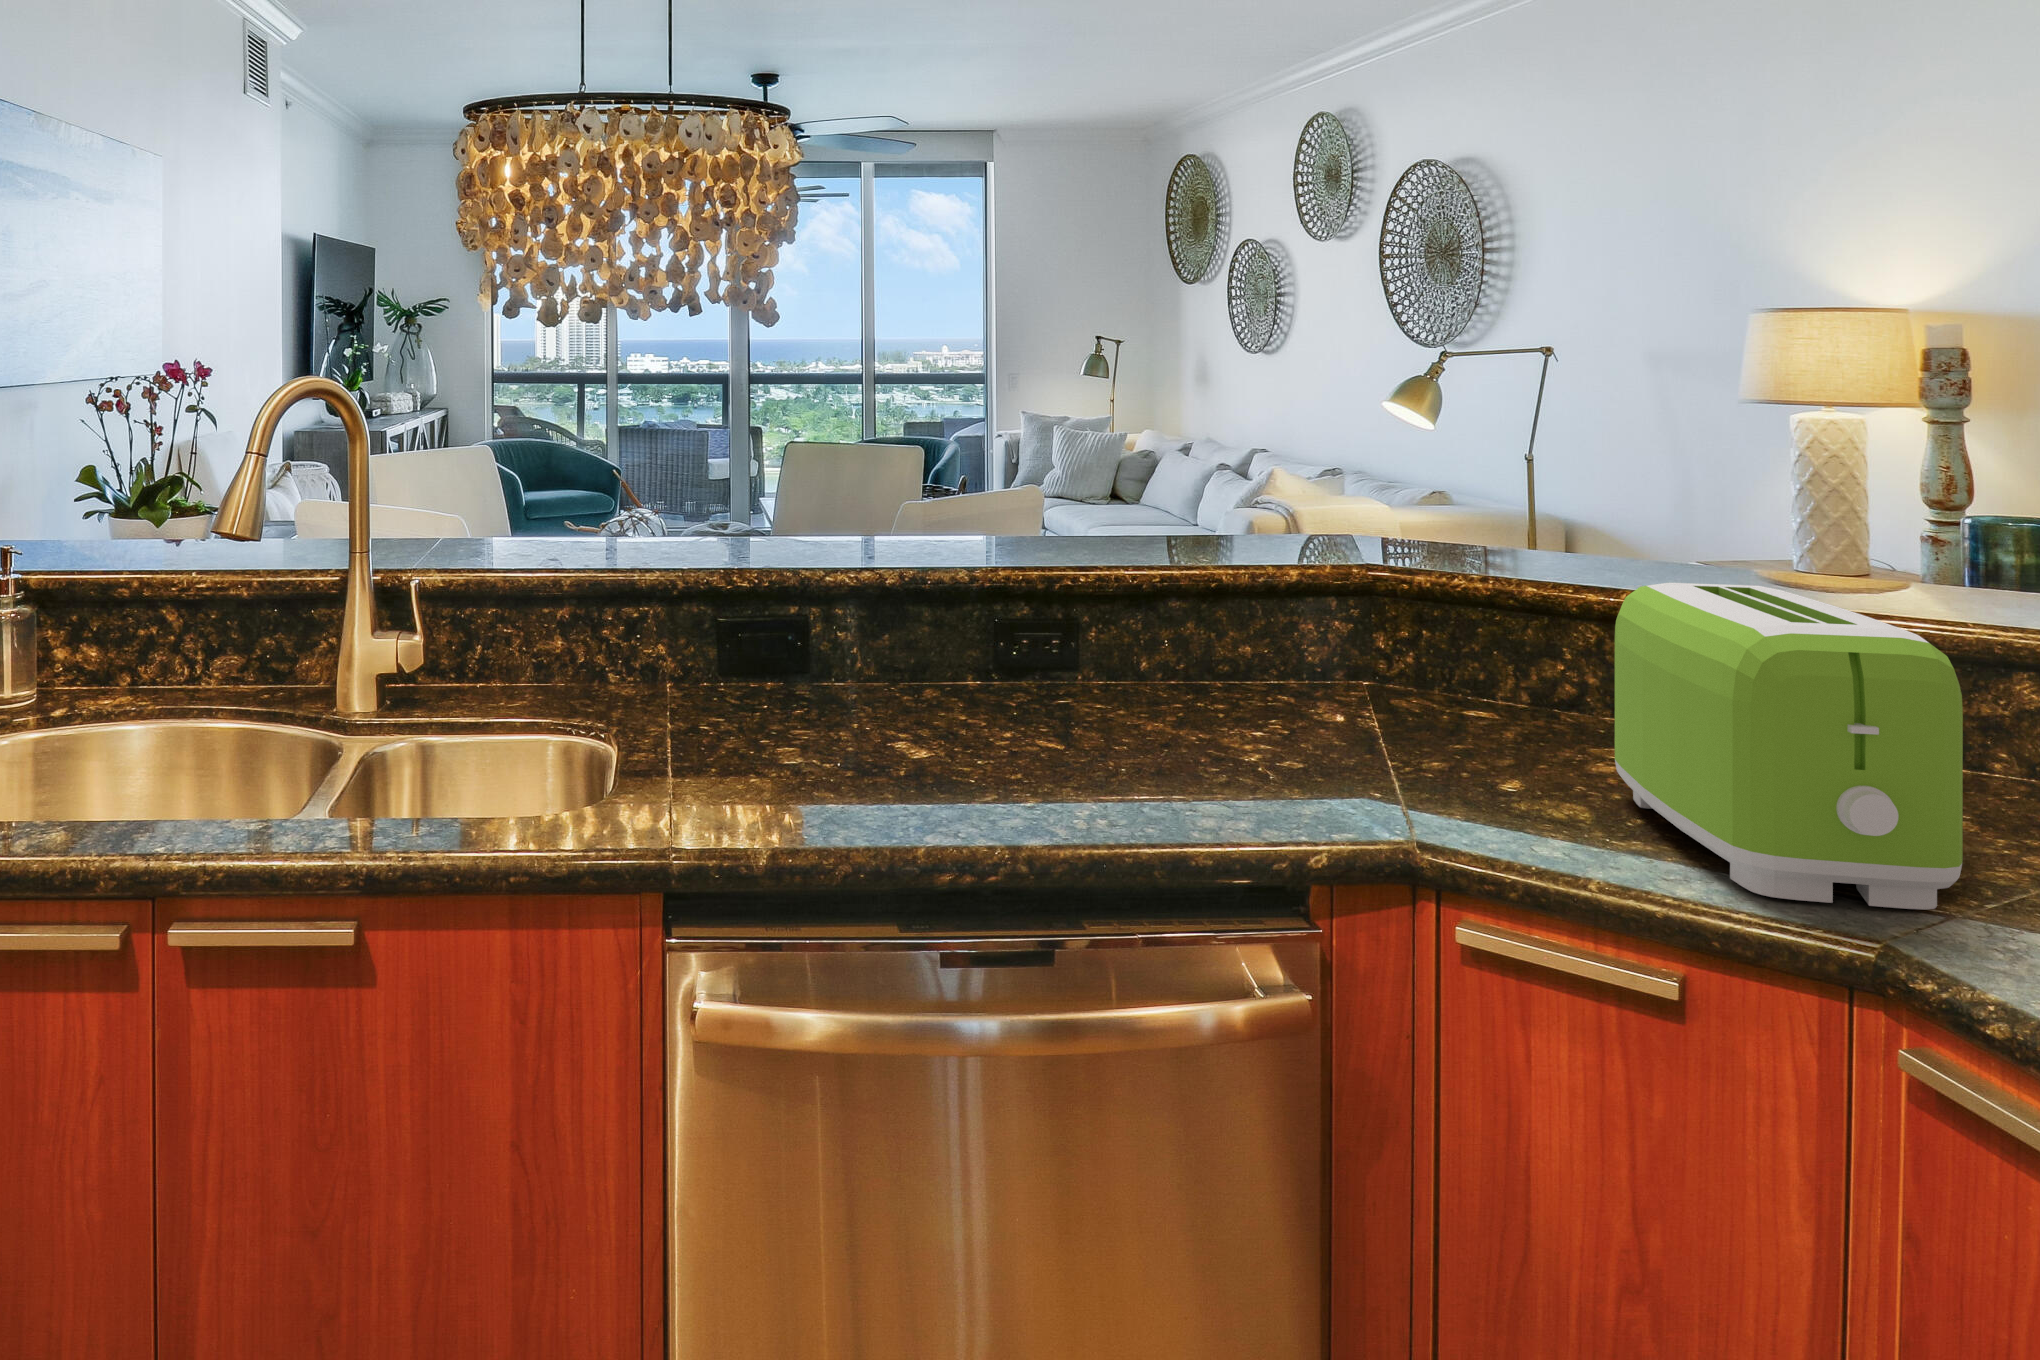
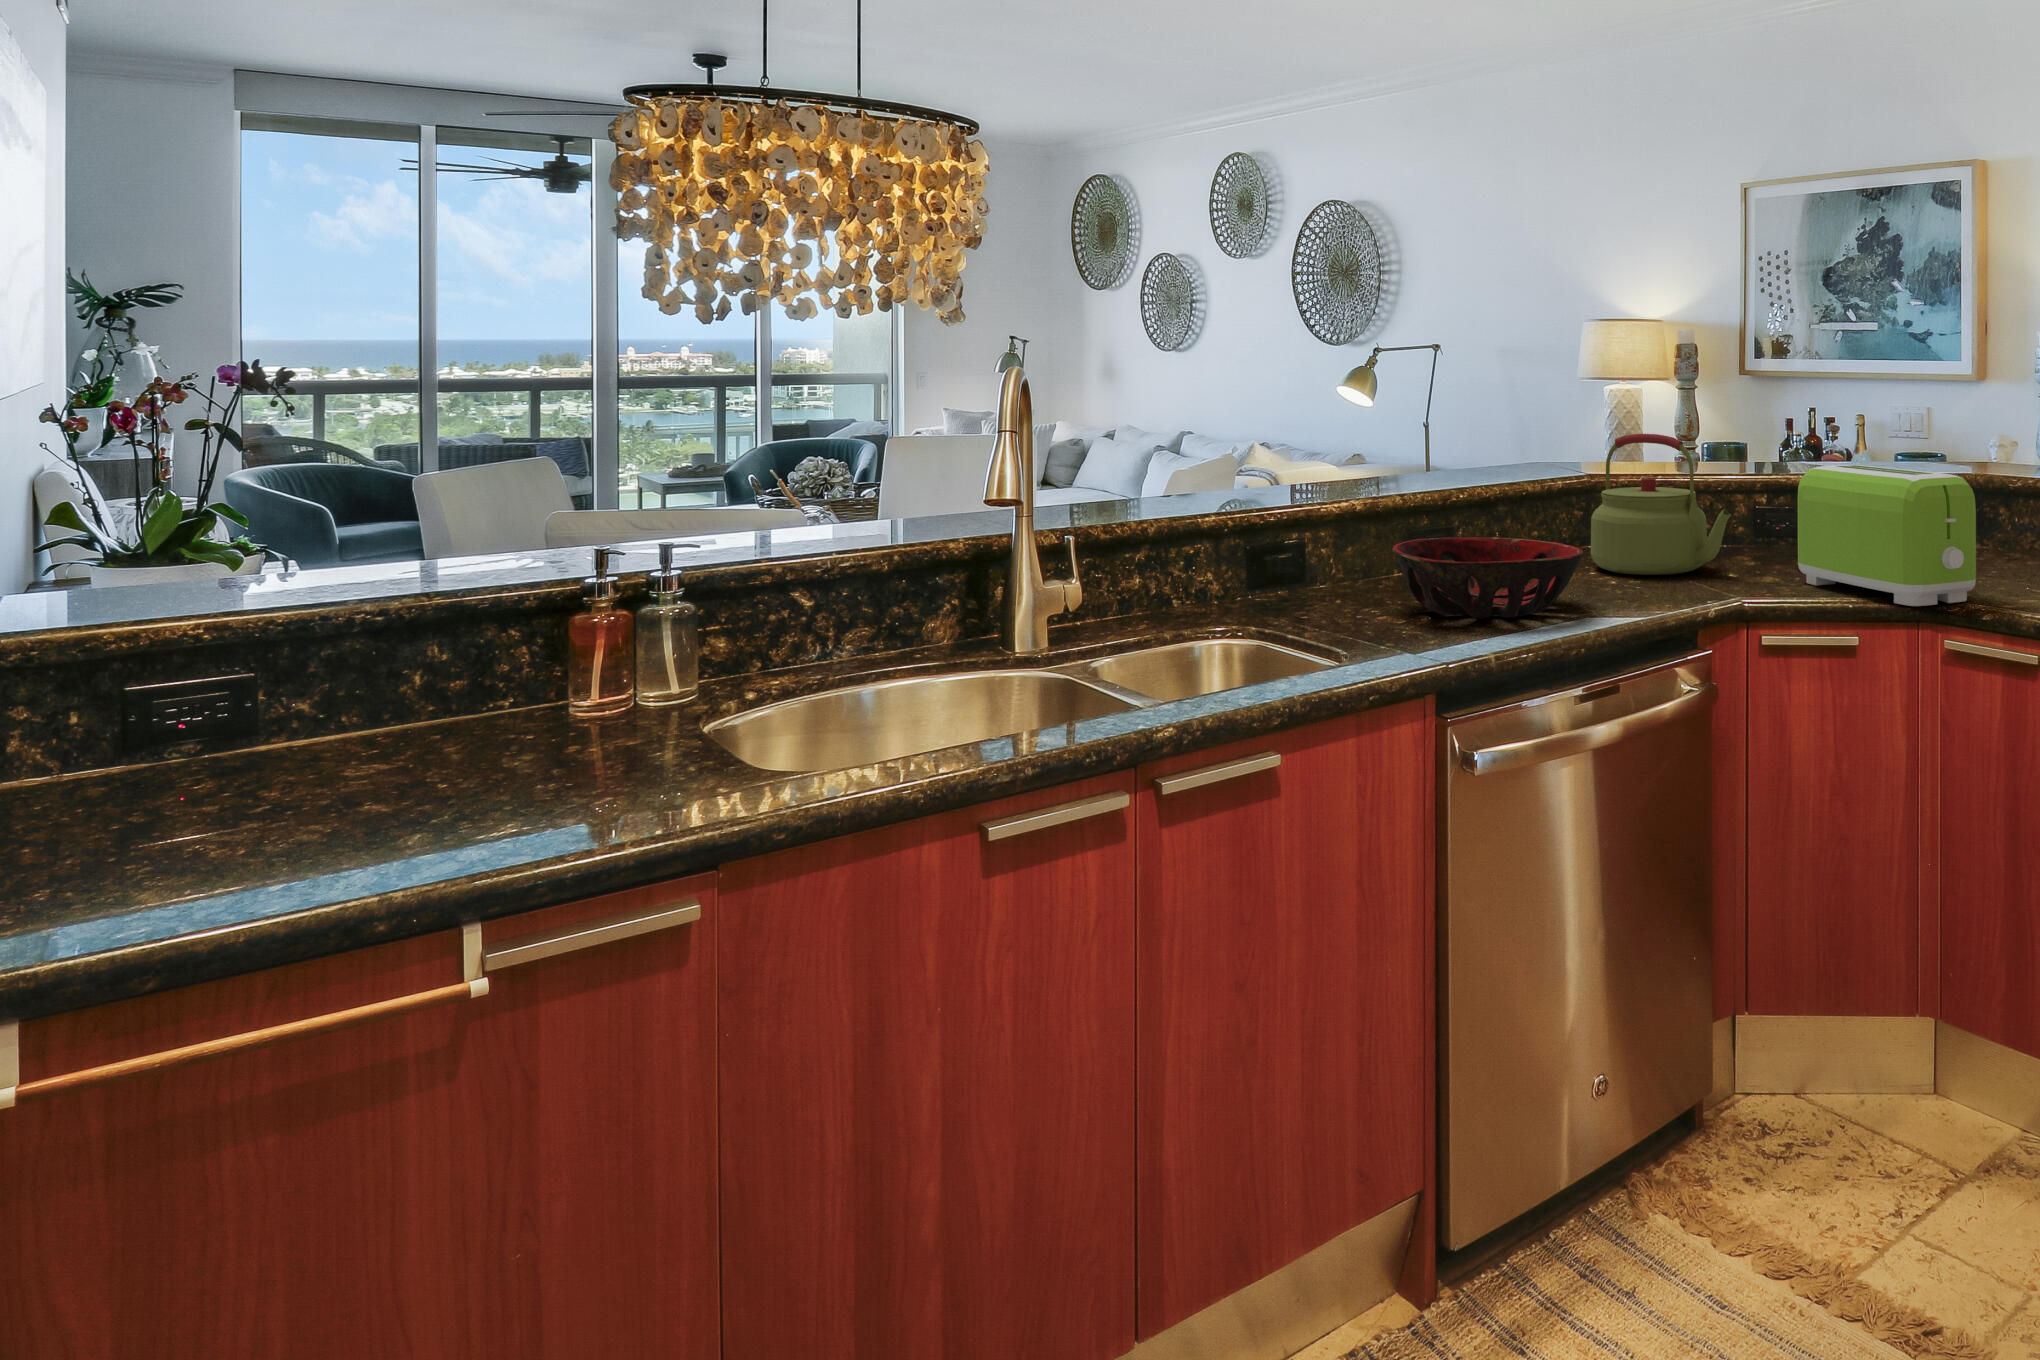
kettle: none [1283,497,1501,738] -> present [1591,434,1731,575]
decorative bowl: none [824,629,1120,768] -> present [1392,537,1583,618]

